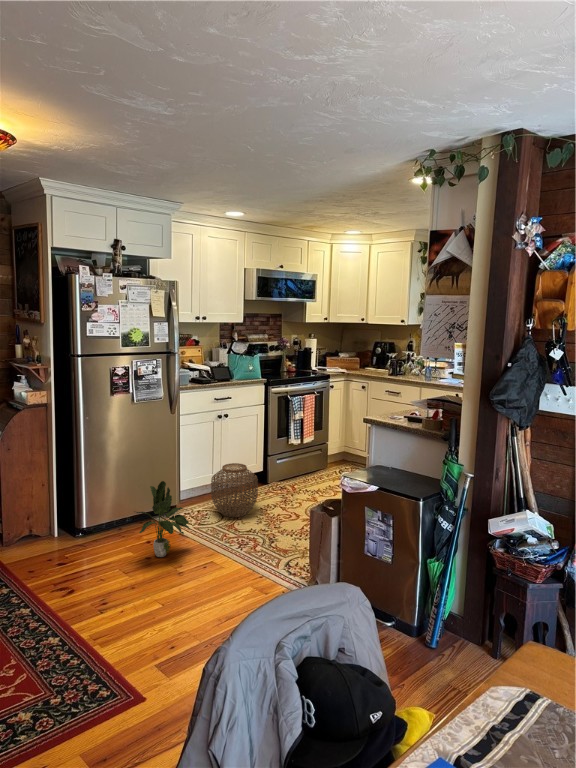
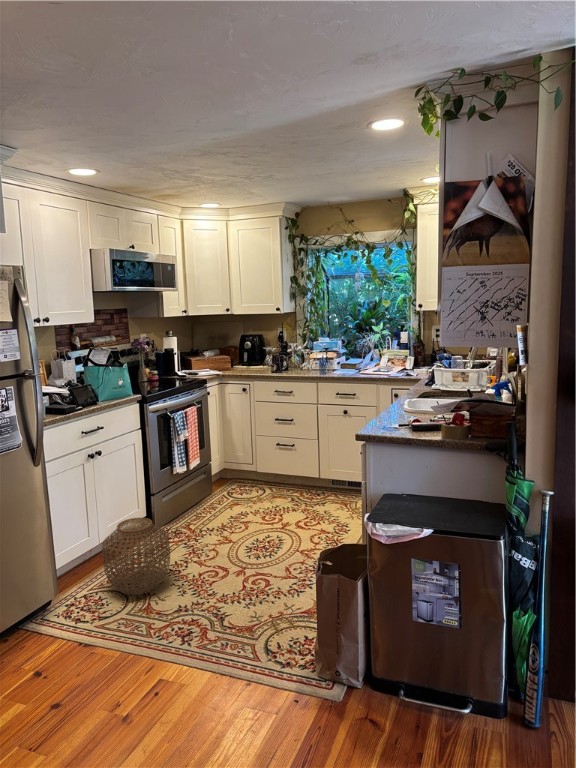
potted plant: present [136,481,189,557] -> none [26,577,114,696]

